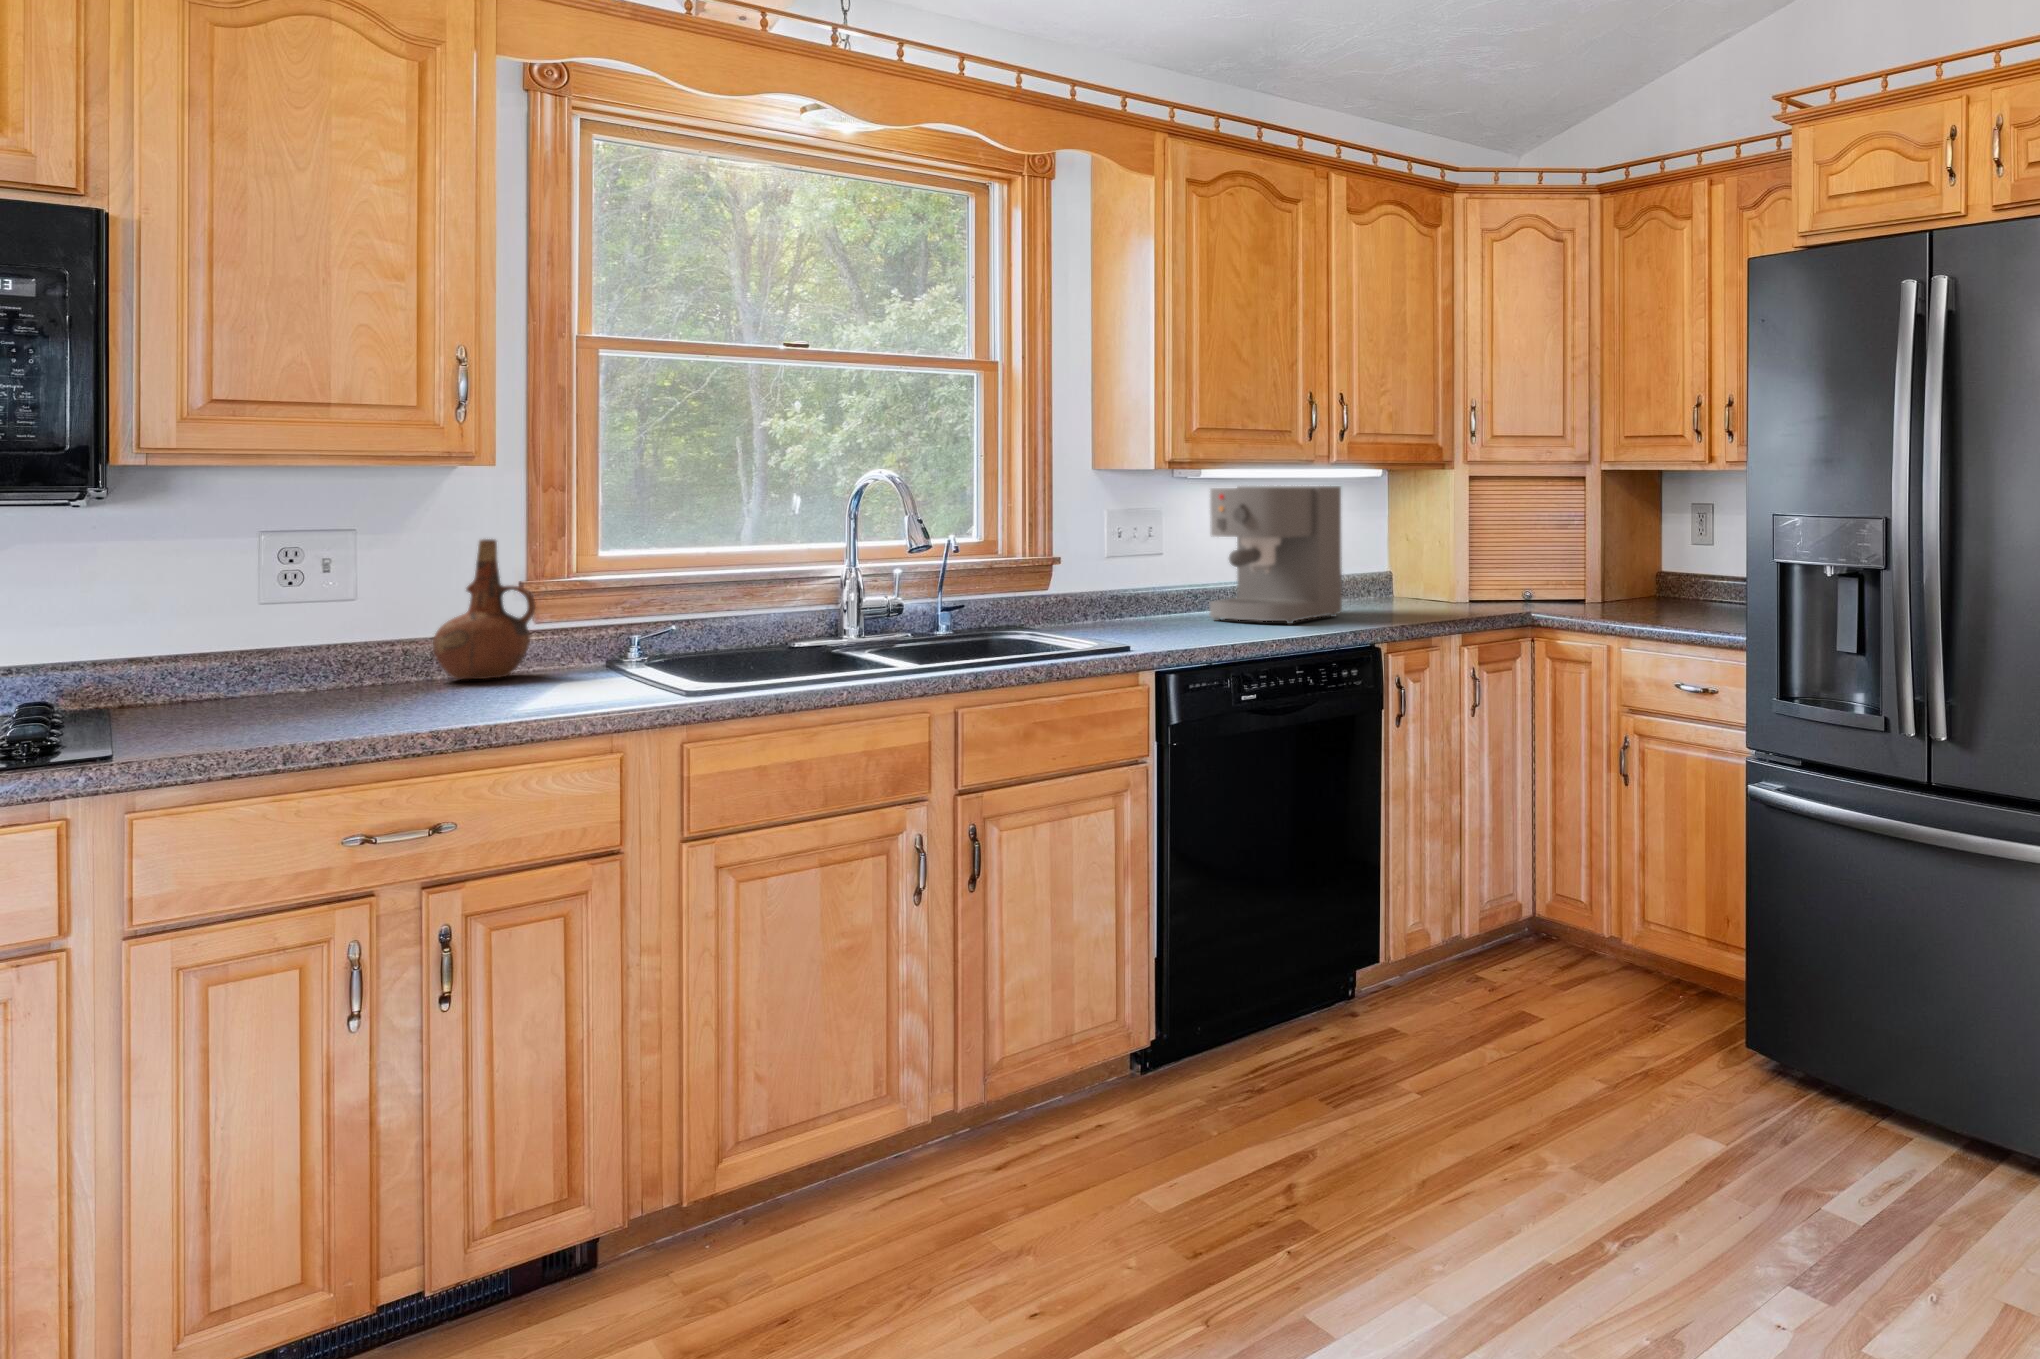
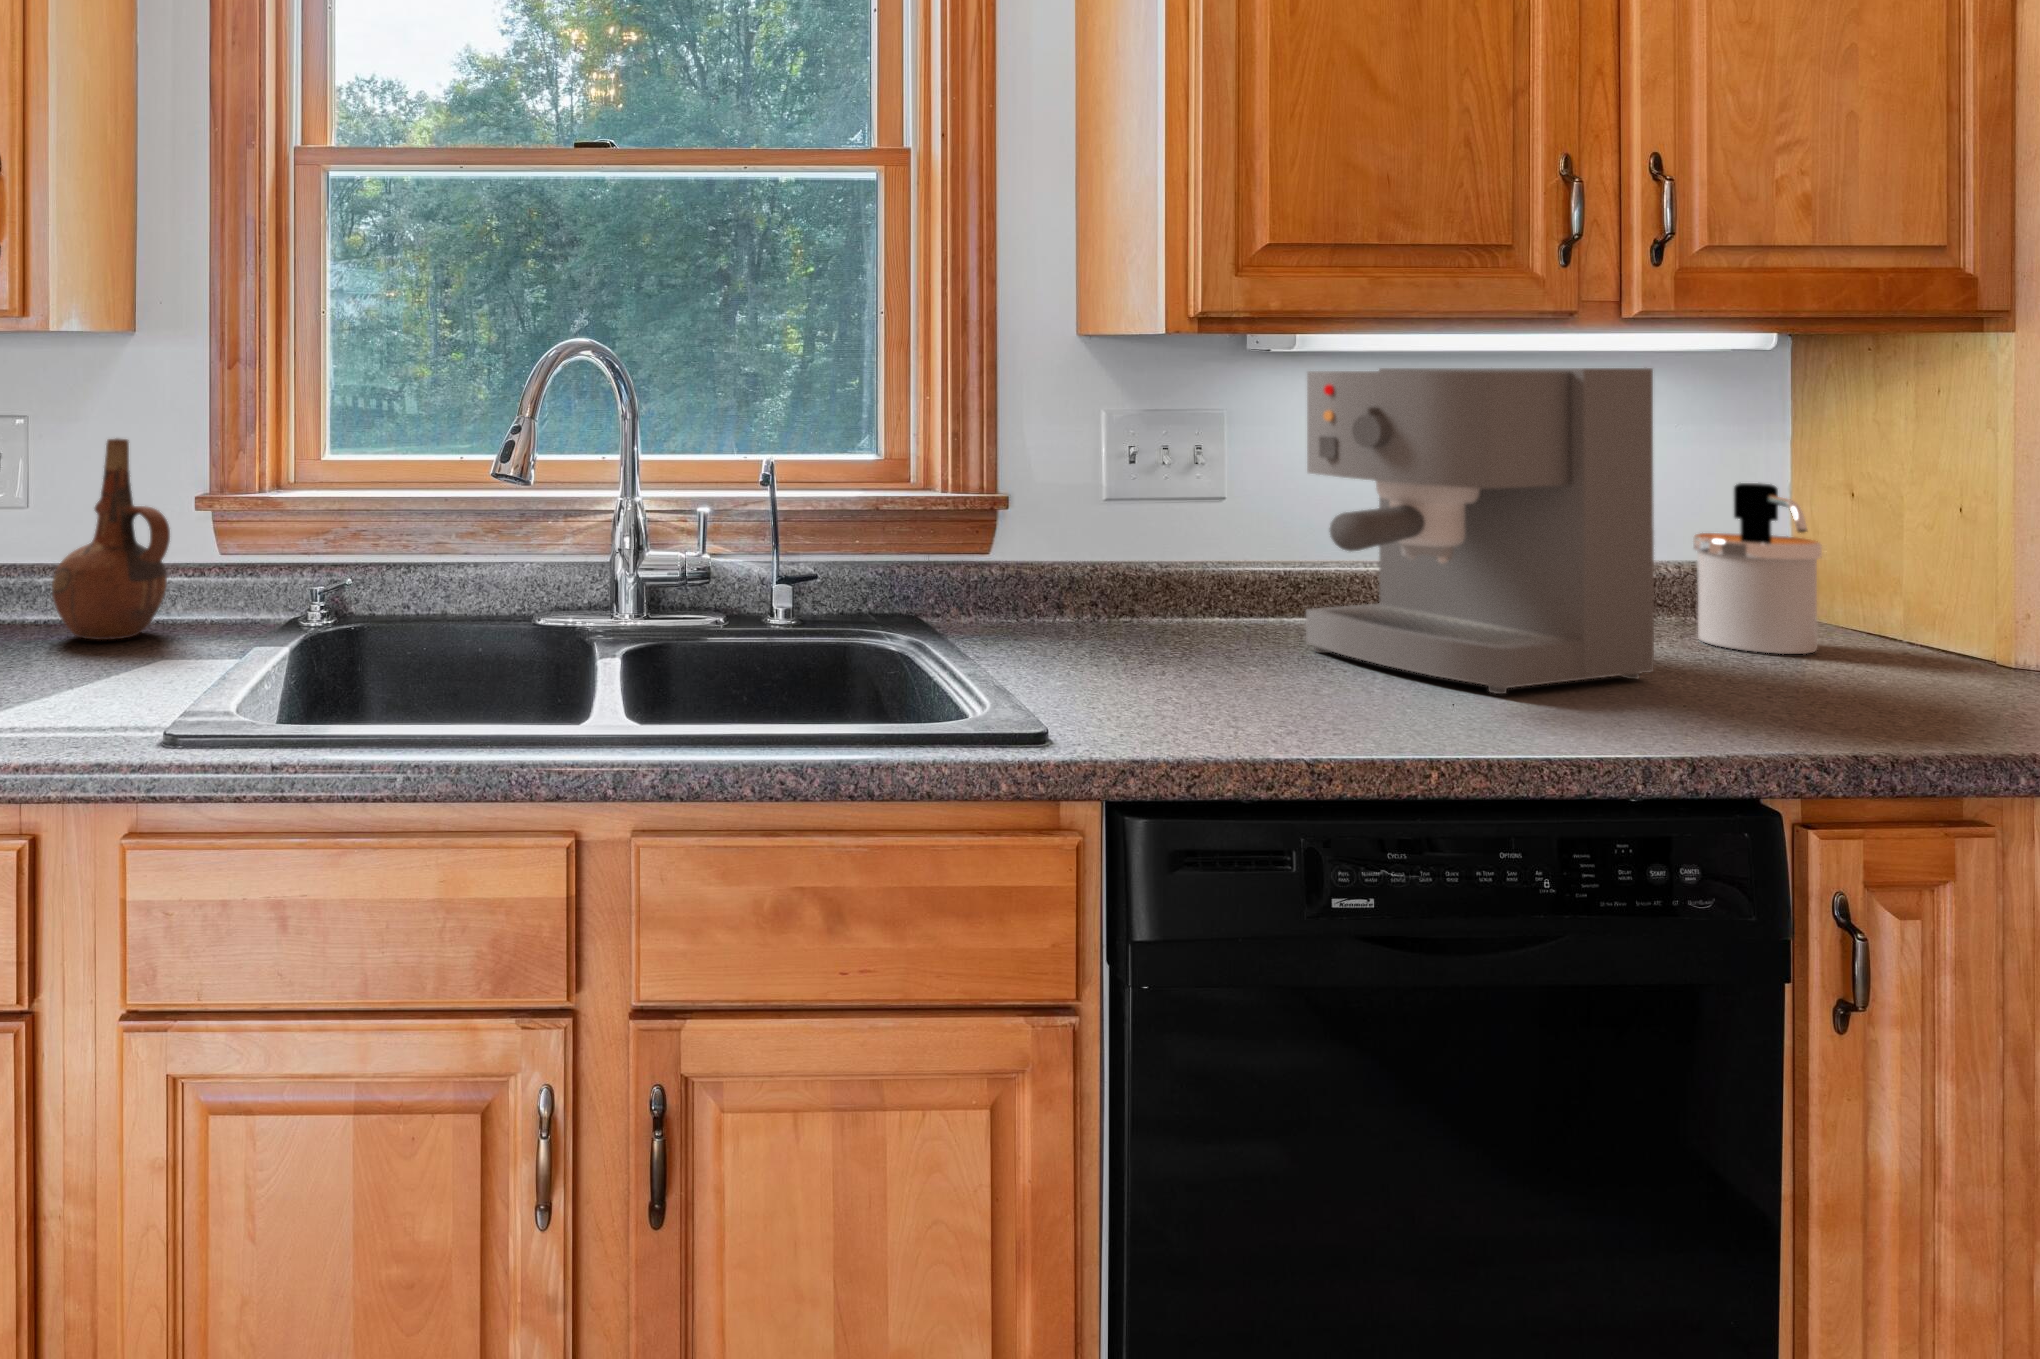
soap dispenser: none [1353,535,1395,606] -> present [1693,483,1822,654]

